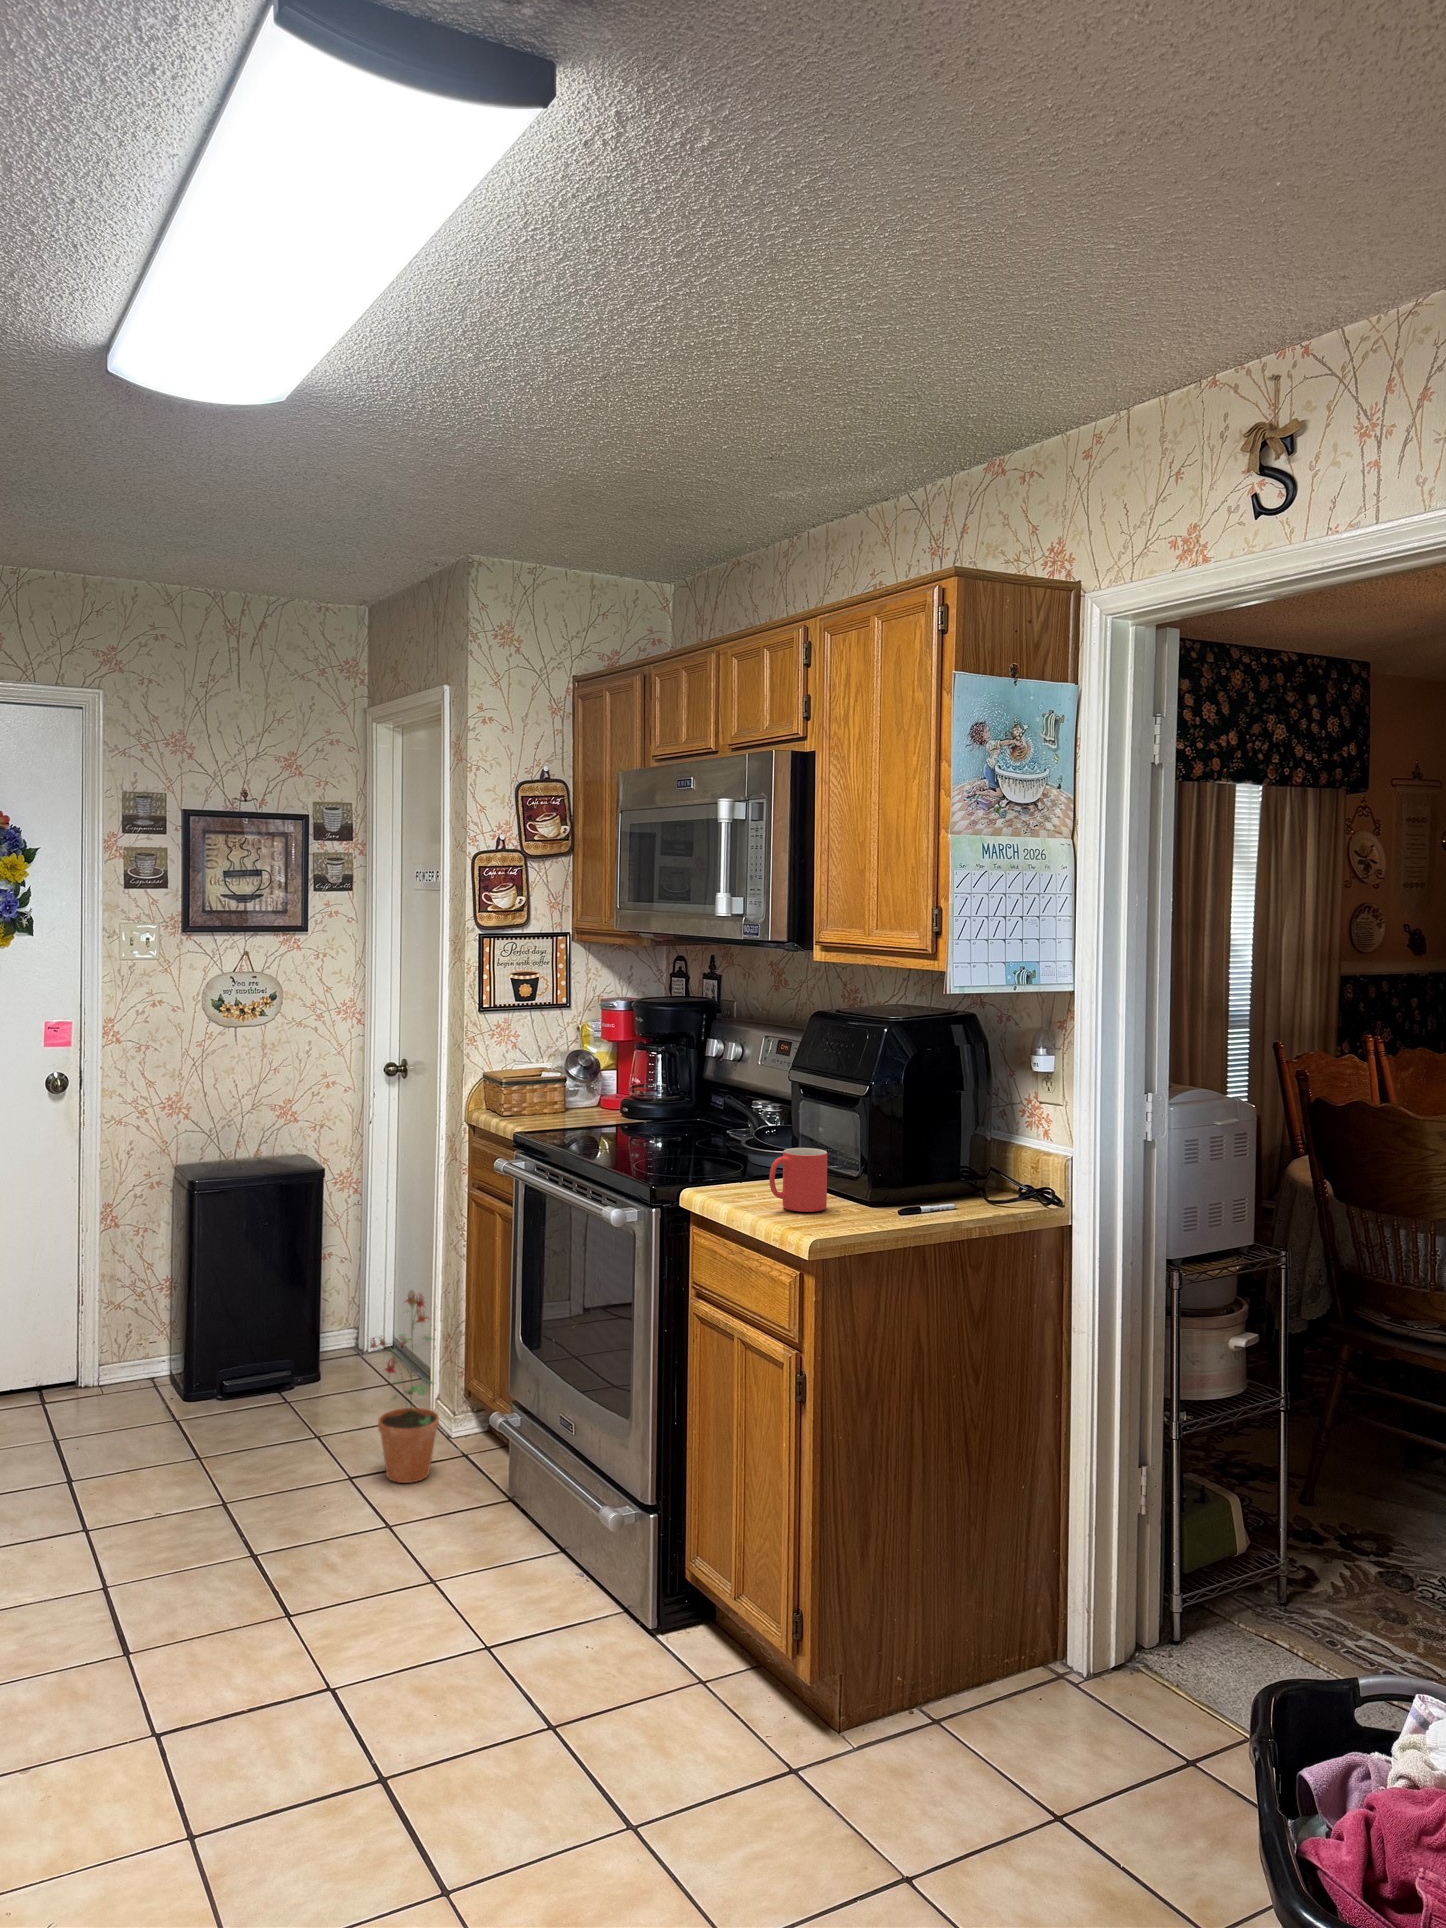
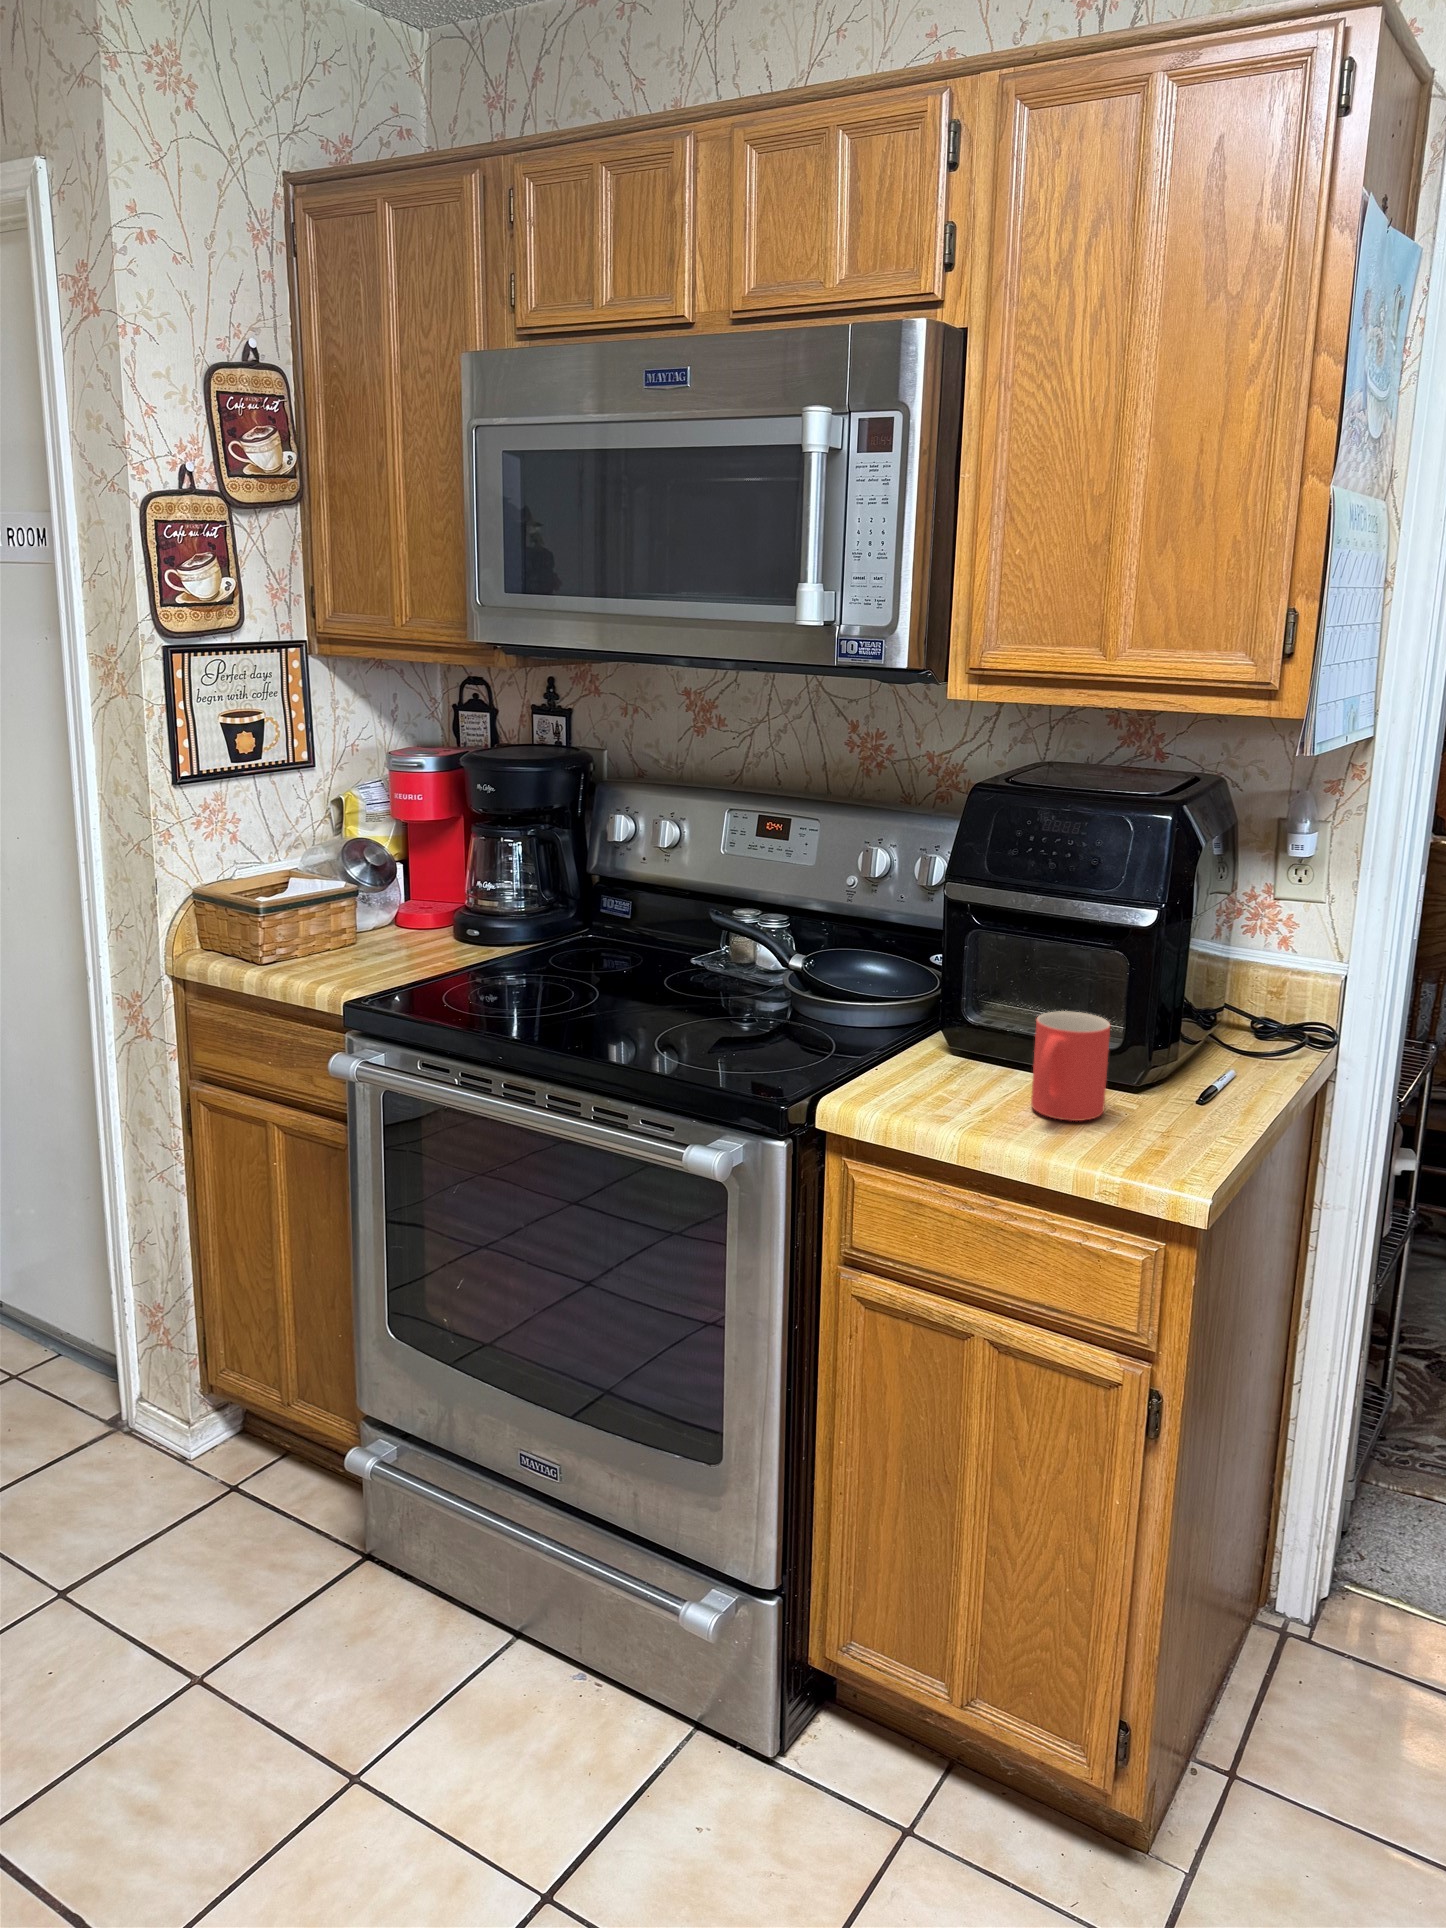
potted plant: present [370,1290,439,1483] -> none [66,1277,226,1596]

